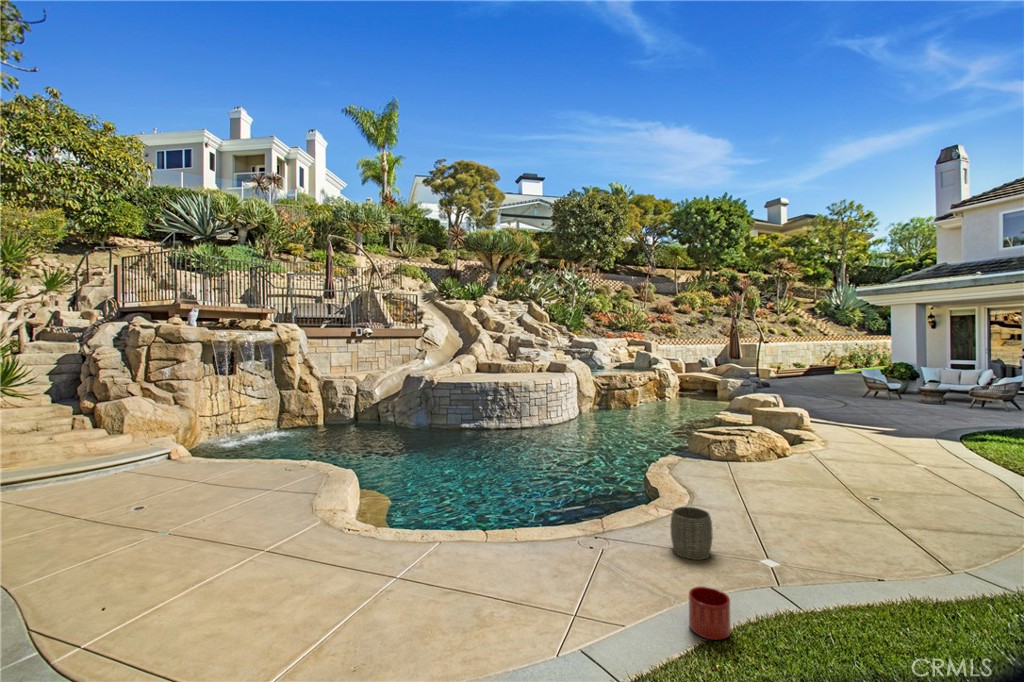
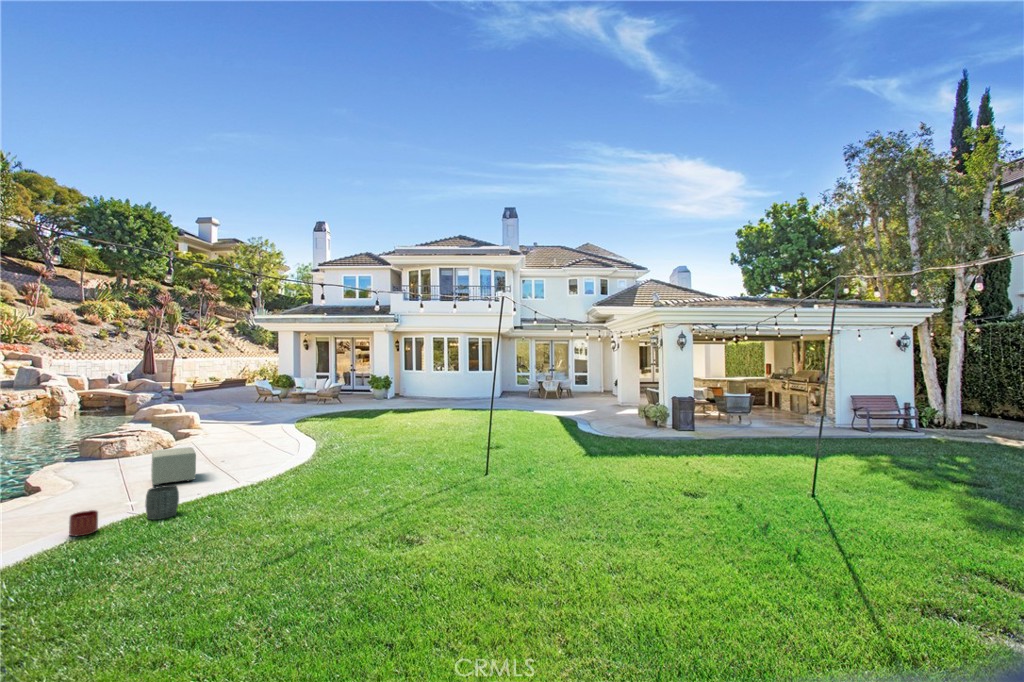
ottoman: none [781,474,860,544] -> present [151,447,196,486]
woven basket: present [670,507,713,560] -> present [145,485,179,520]

